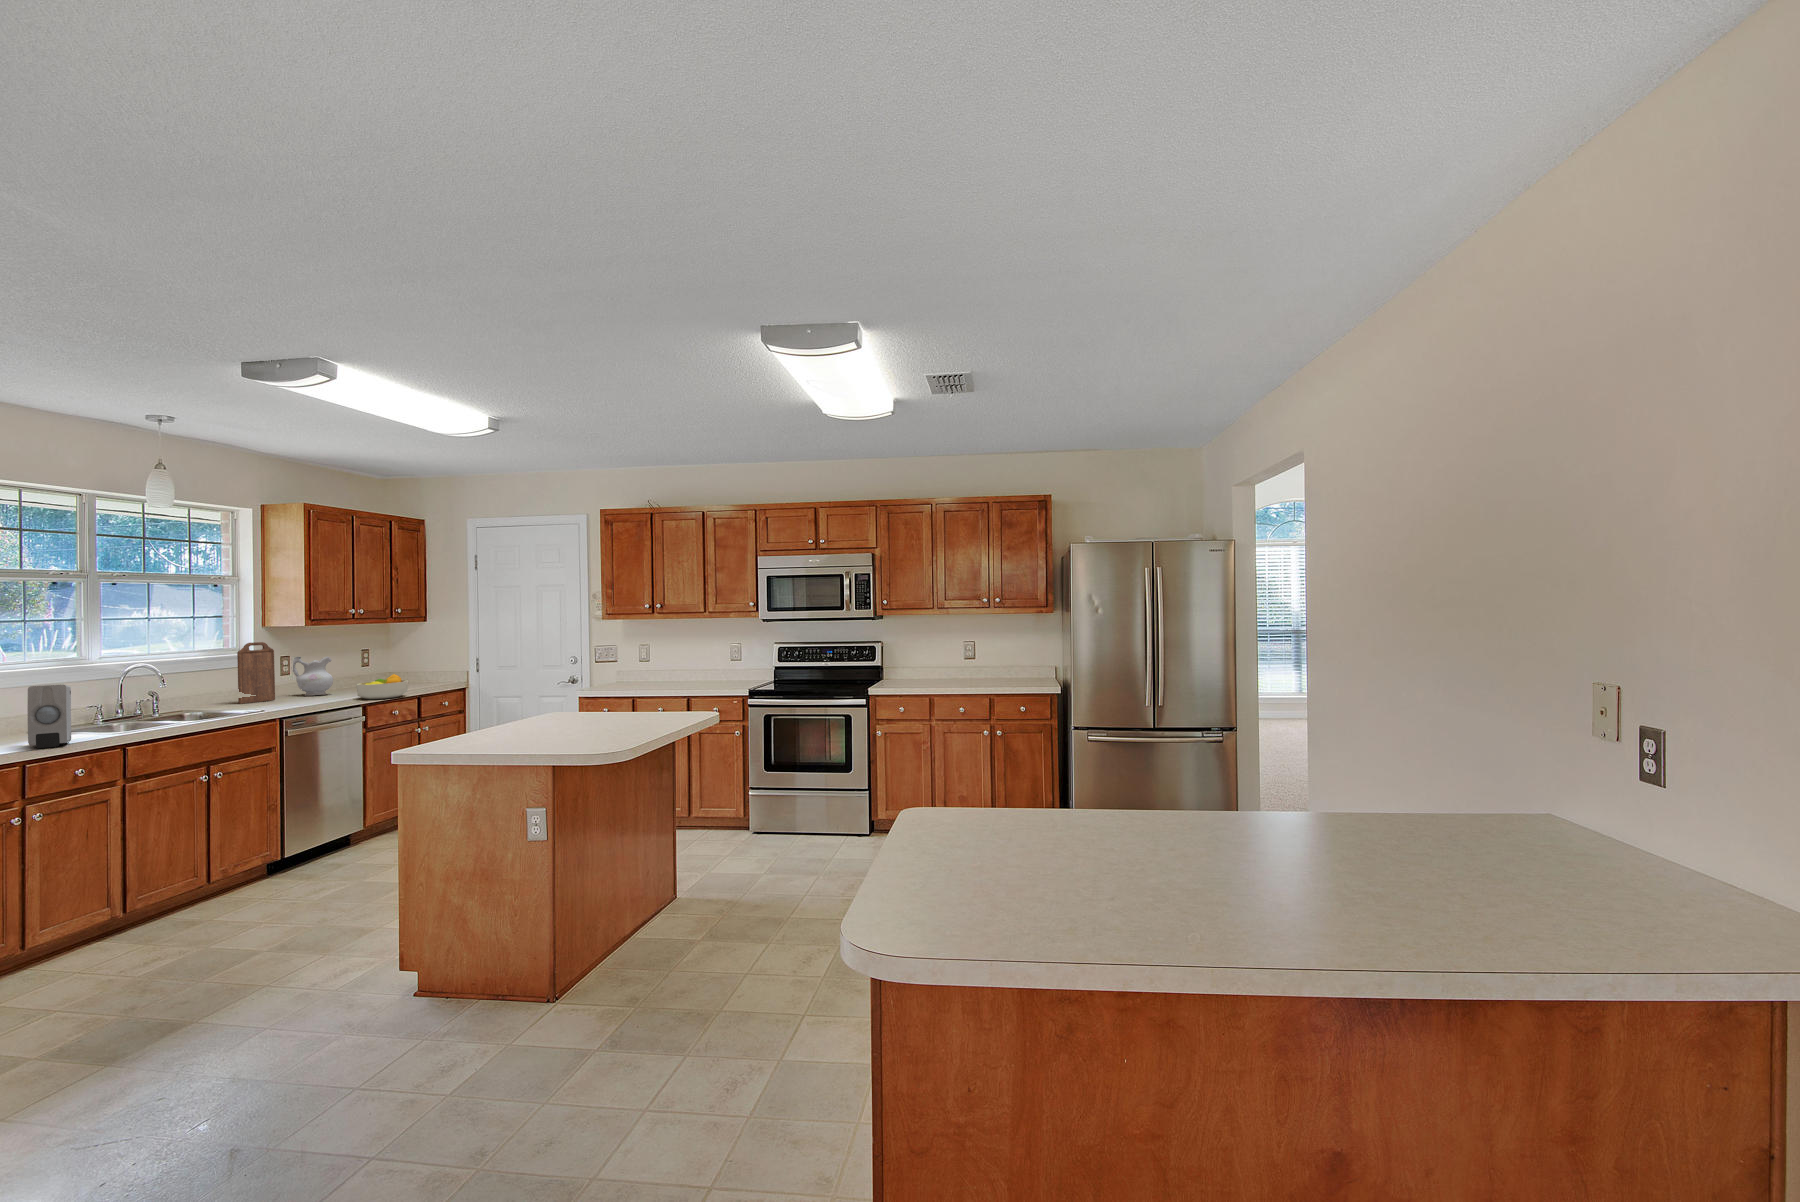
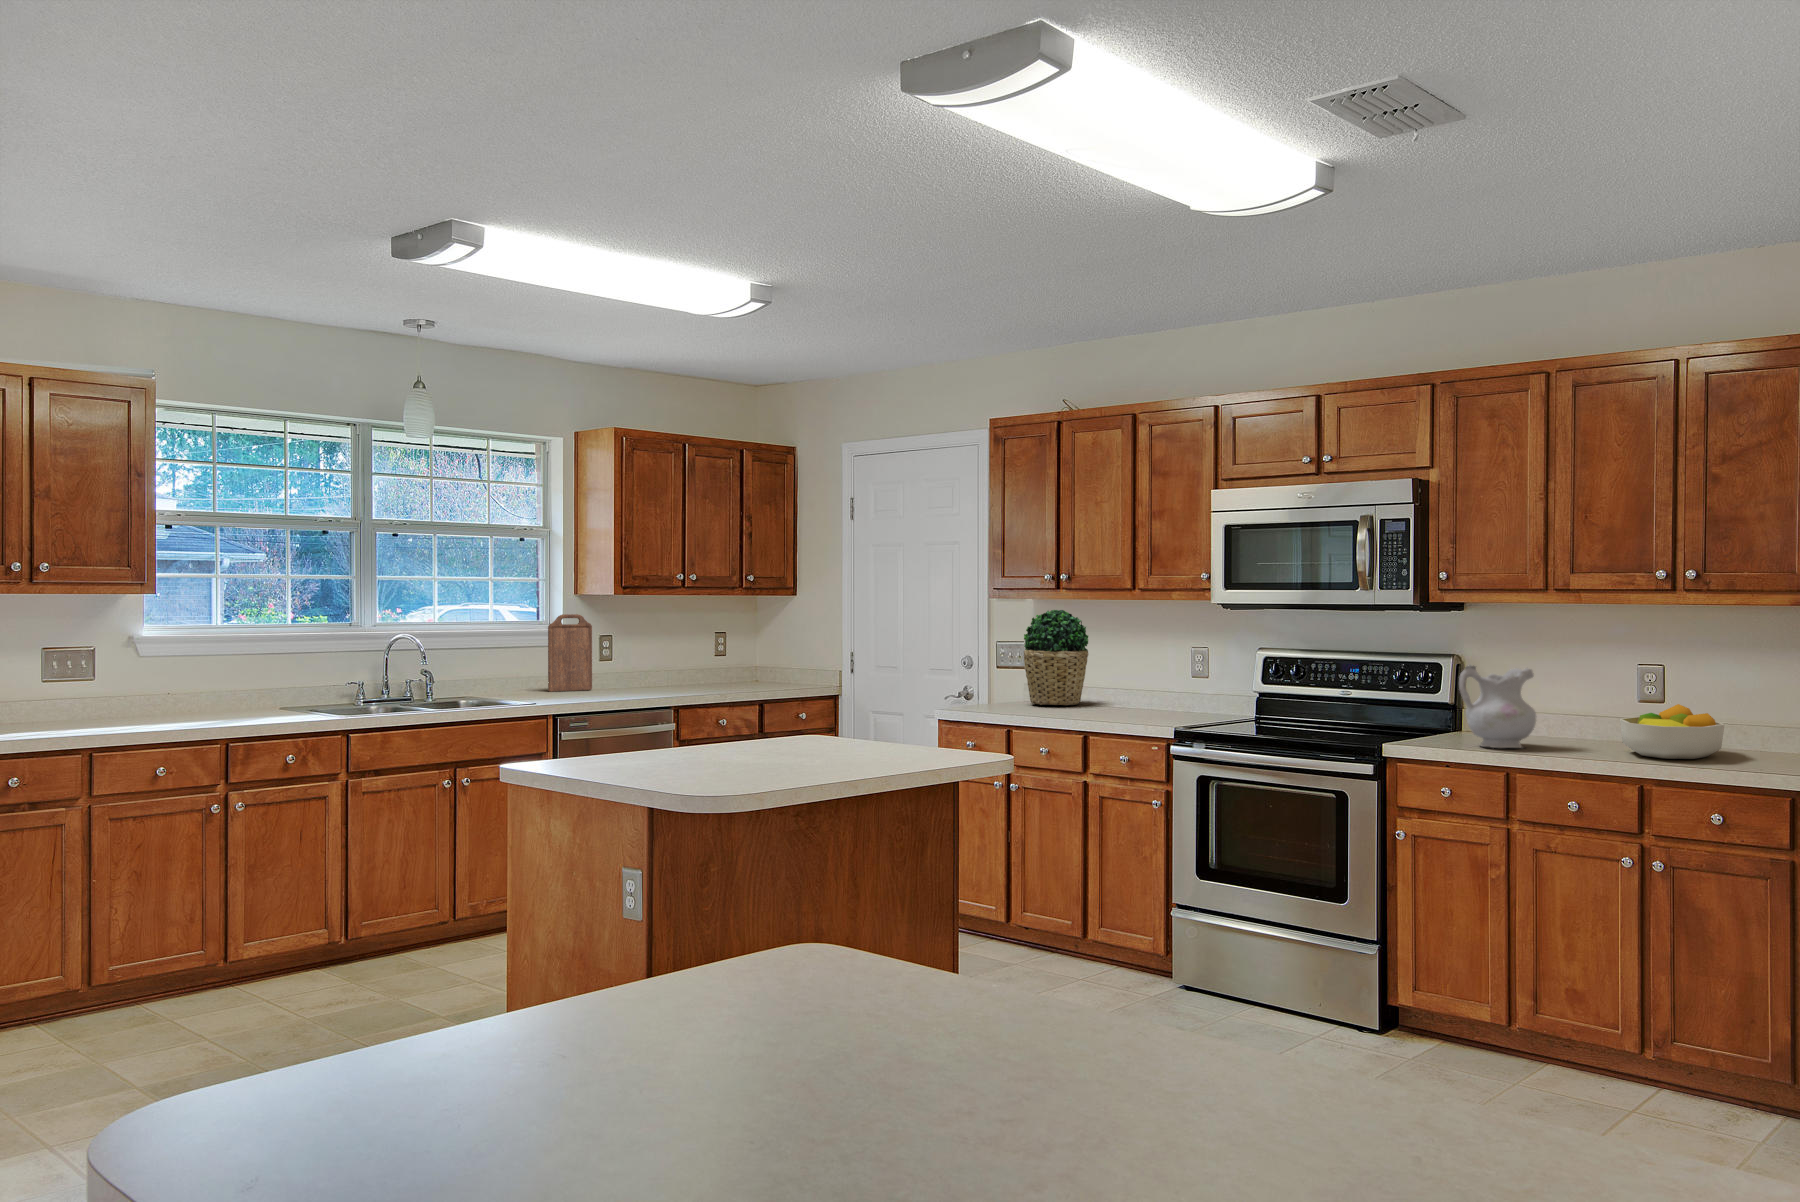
potted plant: none [626,625,668,685] -> present [1024,610,1088,705]
ceramic pitcher: present [293,656,333,696] -> present [1459,666,1536,748]
fruit bowl: present [356,674,408,699] -> present [1620,704,1724,759]
soap dispenser: present [28,685,71,748] -> none [231,653,287,728]

